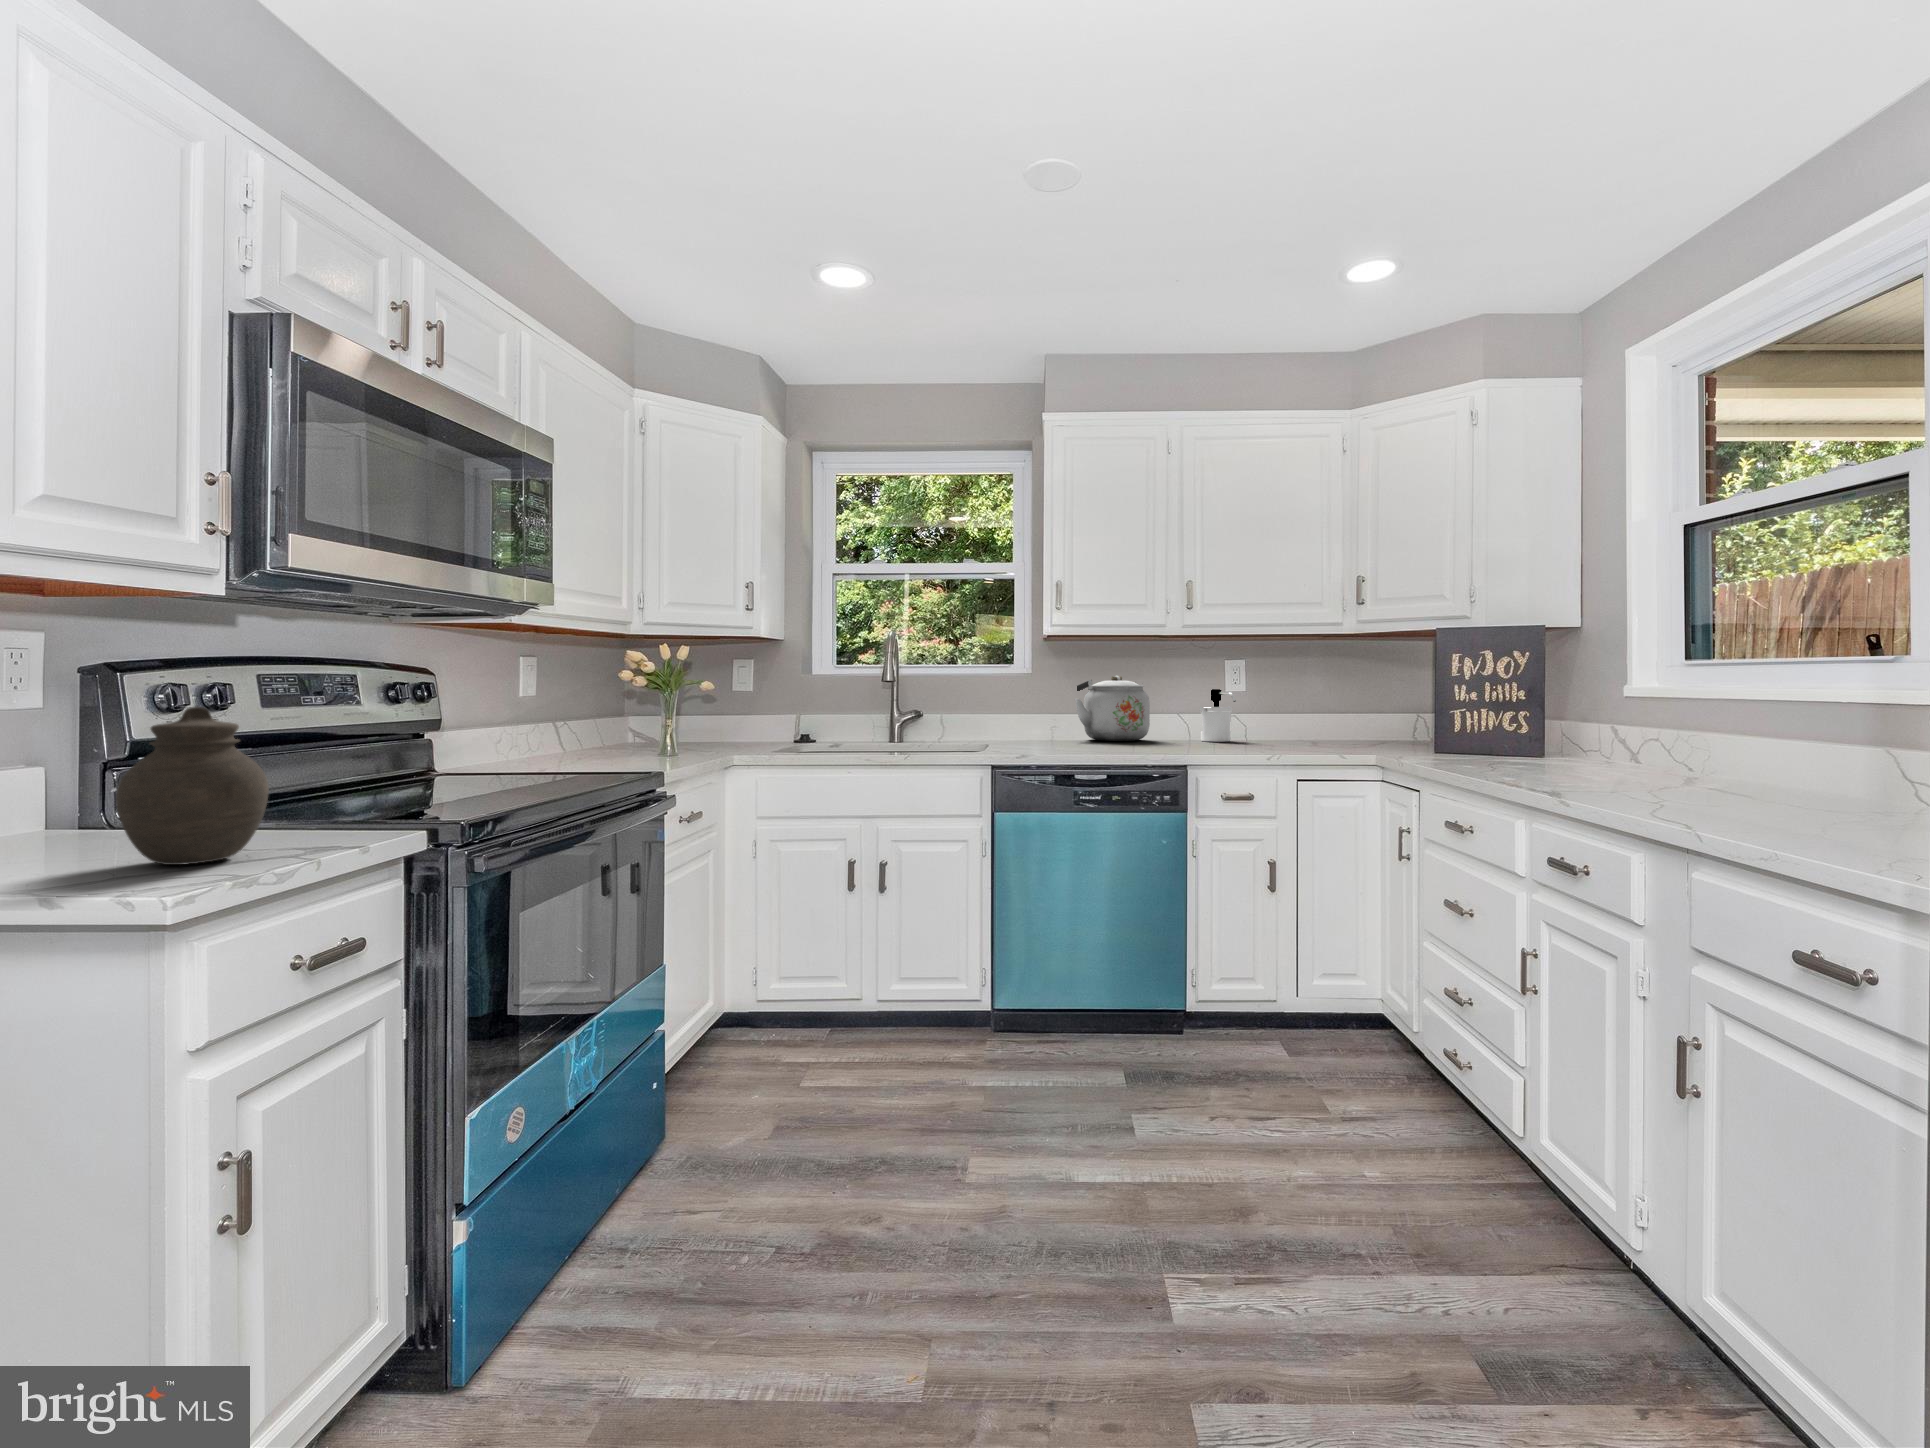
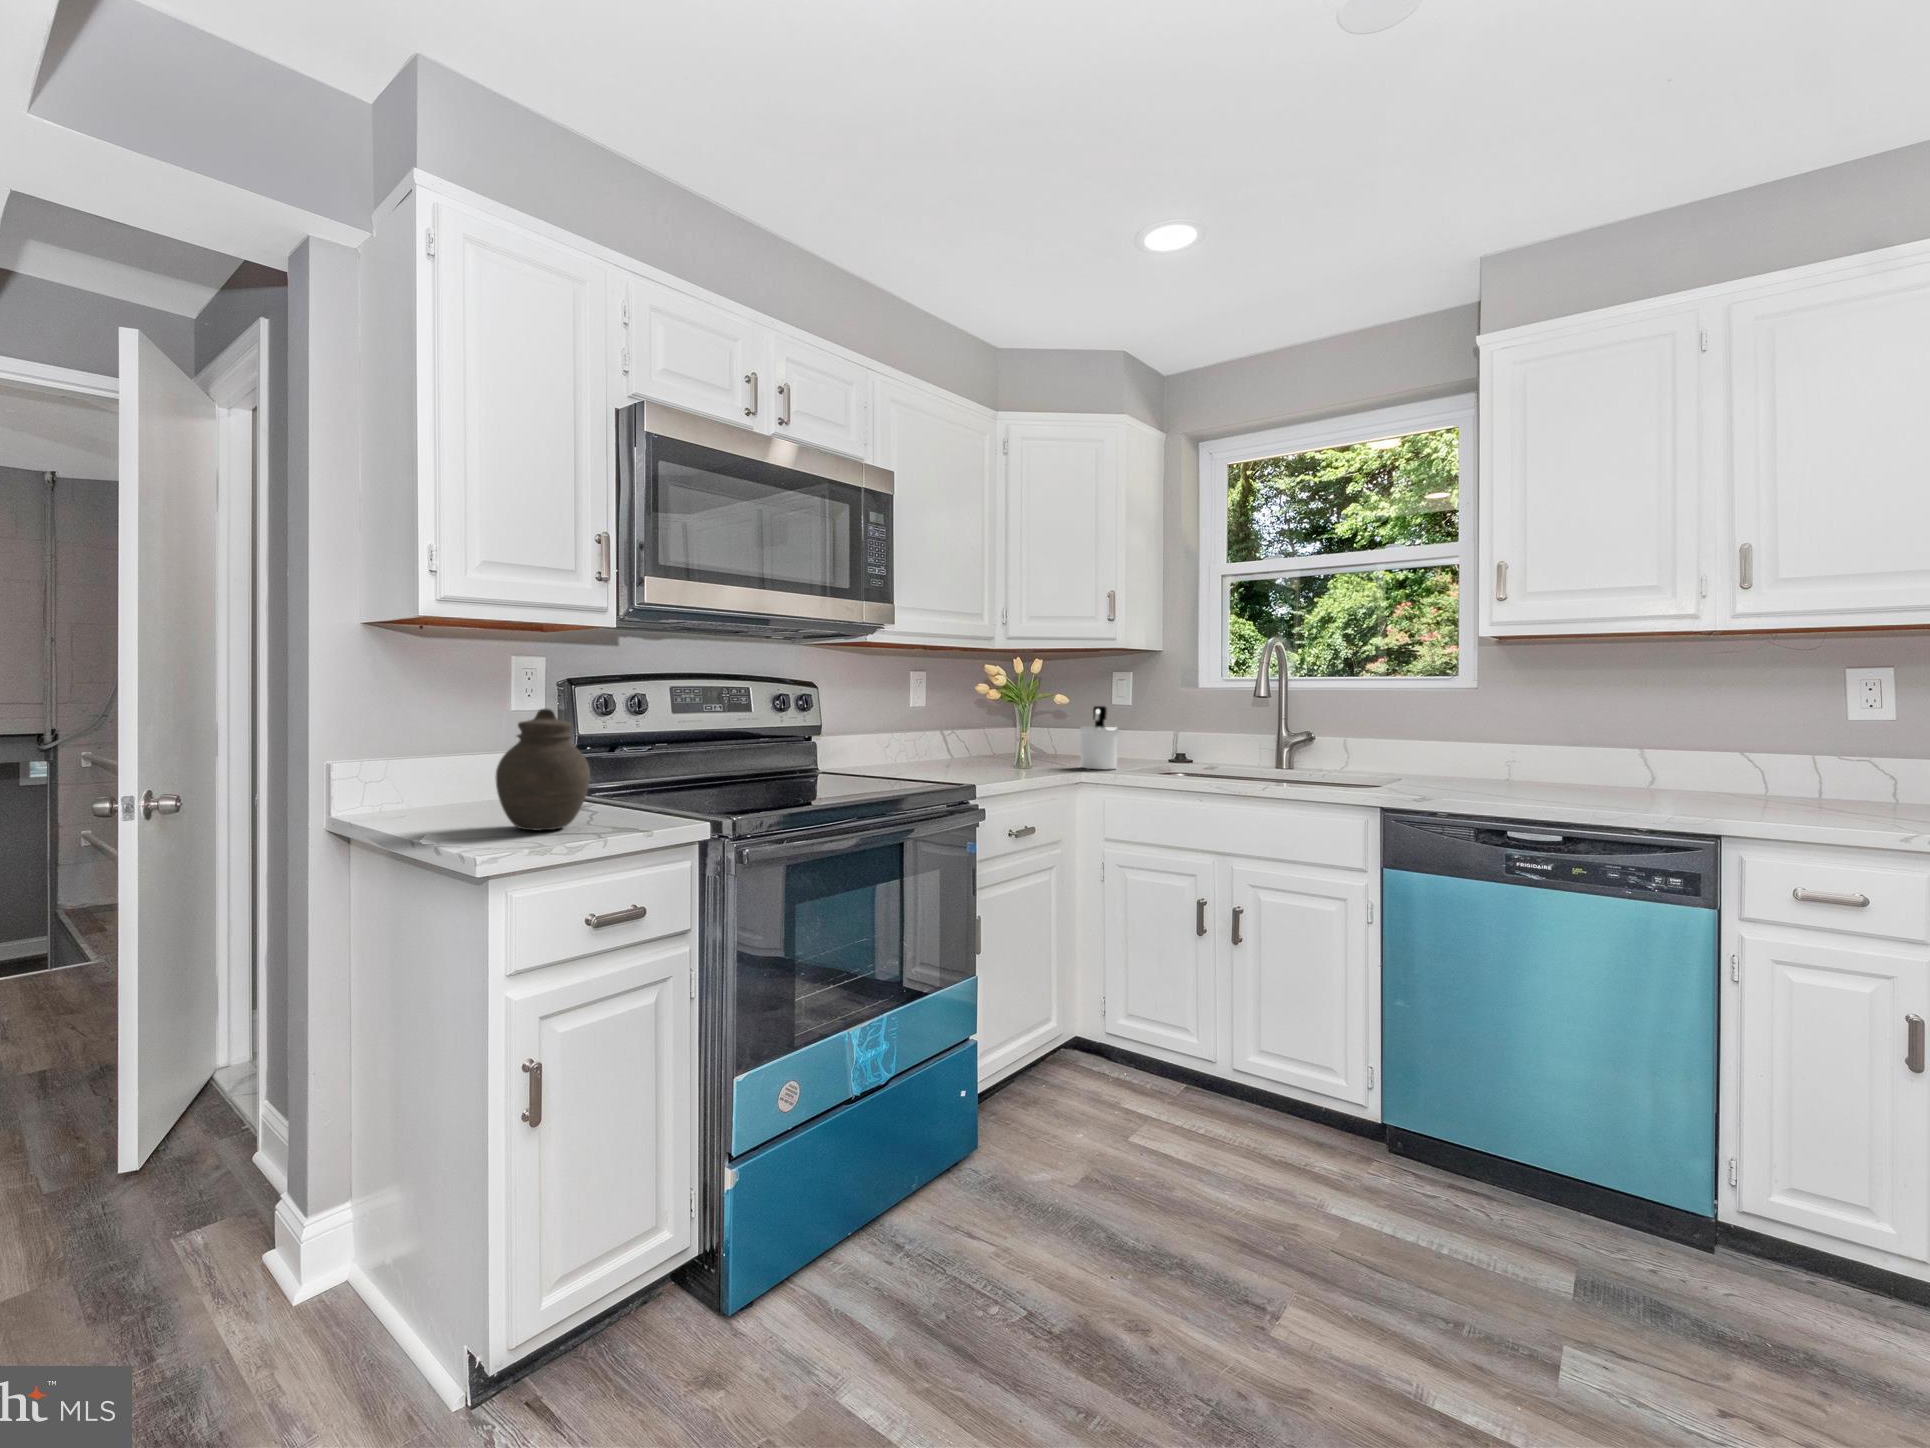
kettle: present [1075,676,1150,741] -> none [1534,701,1663,791]
soap dispenser: present [1200,689,1236,742] -> present [1080,706,1119,770]

